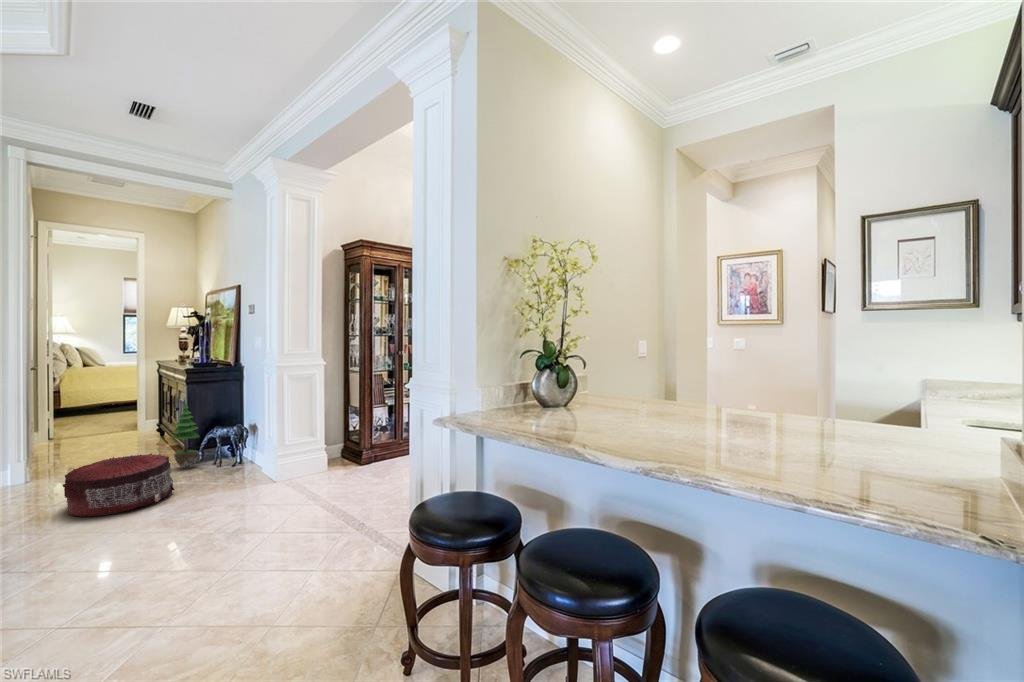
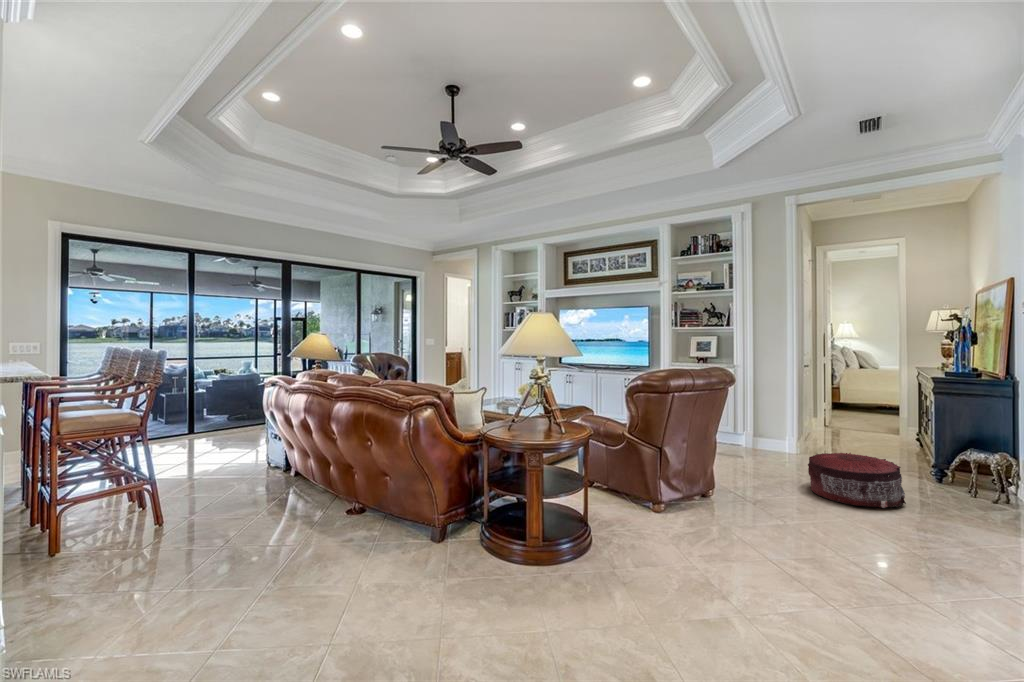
potted tree: present [171,403,199,468] -> none [913,414,949,486]

